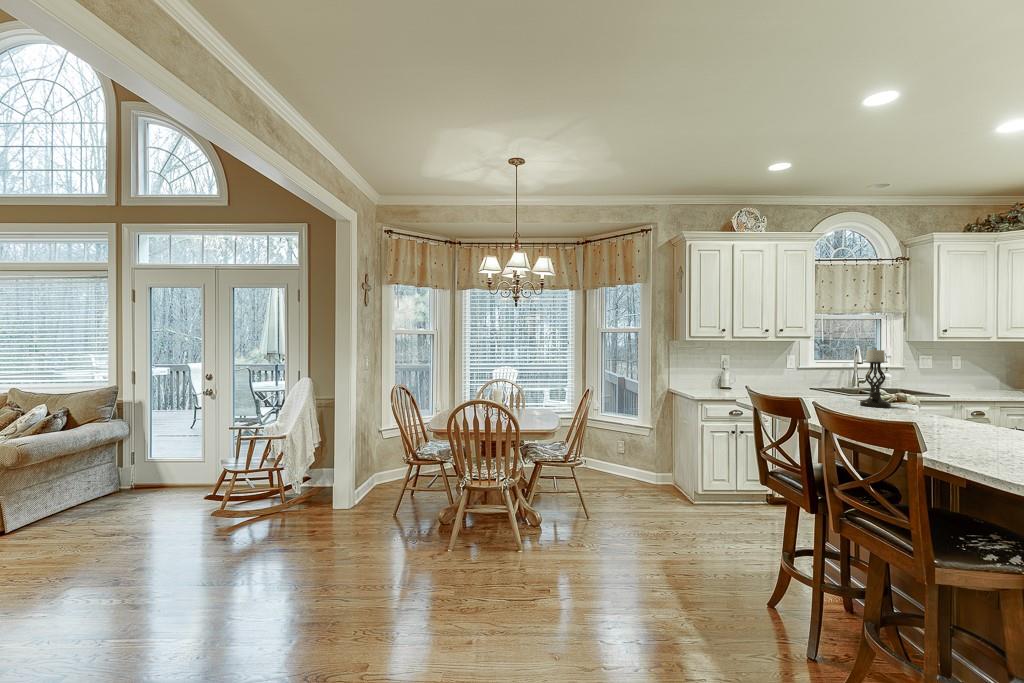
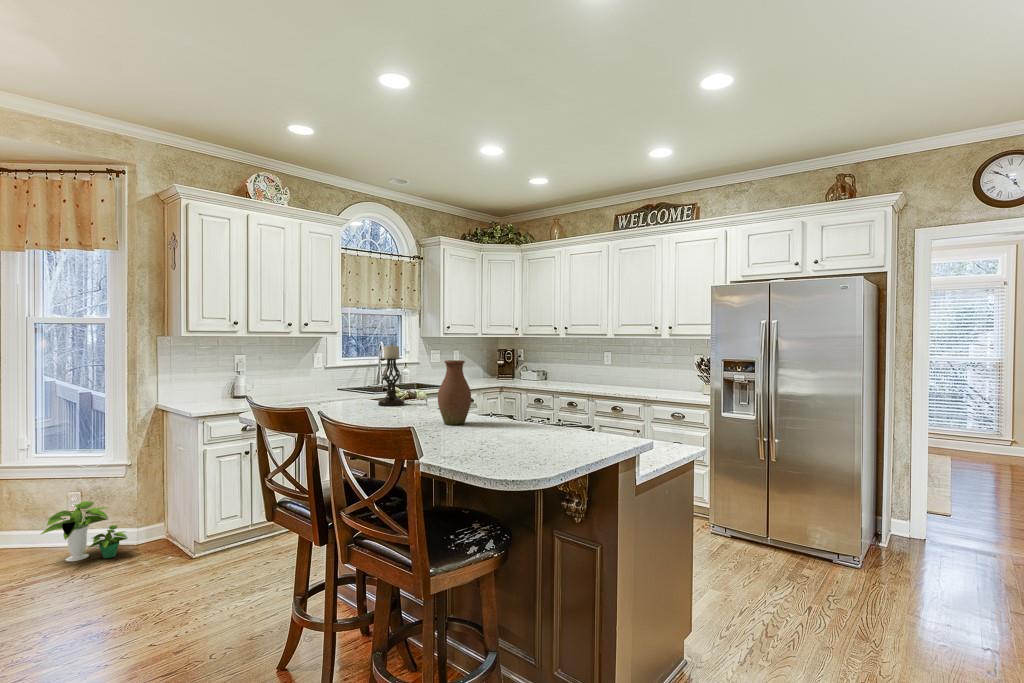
vase: none [938,366,986,433] -> present [438,360,471,425]
potted plant: none [604,448,651,488] -> present [41,501,127,561]

